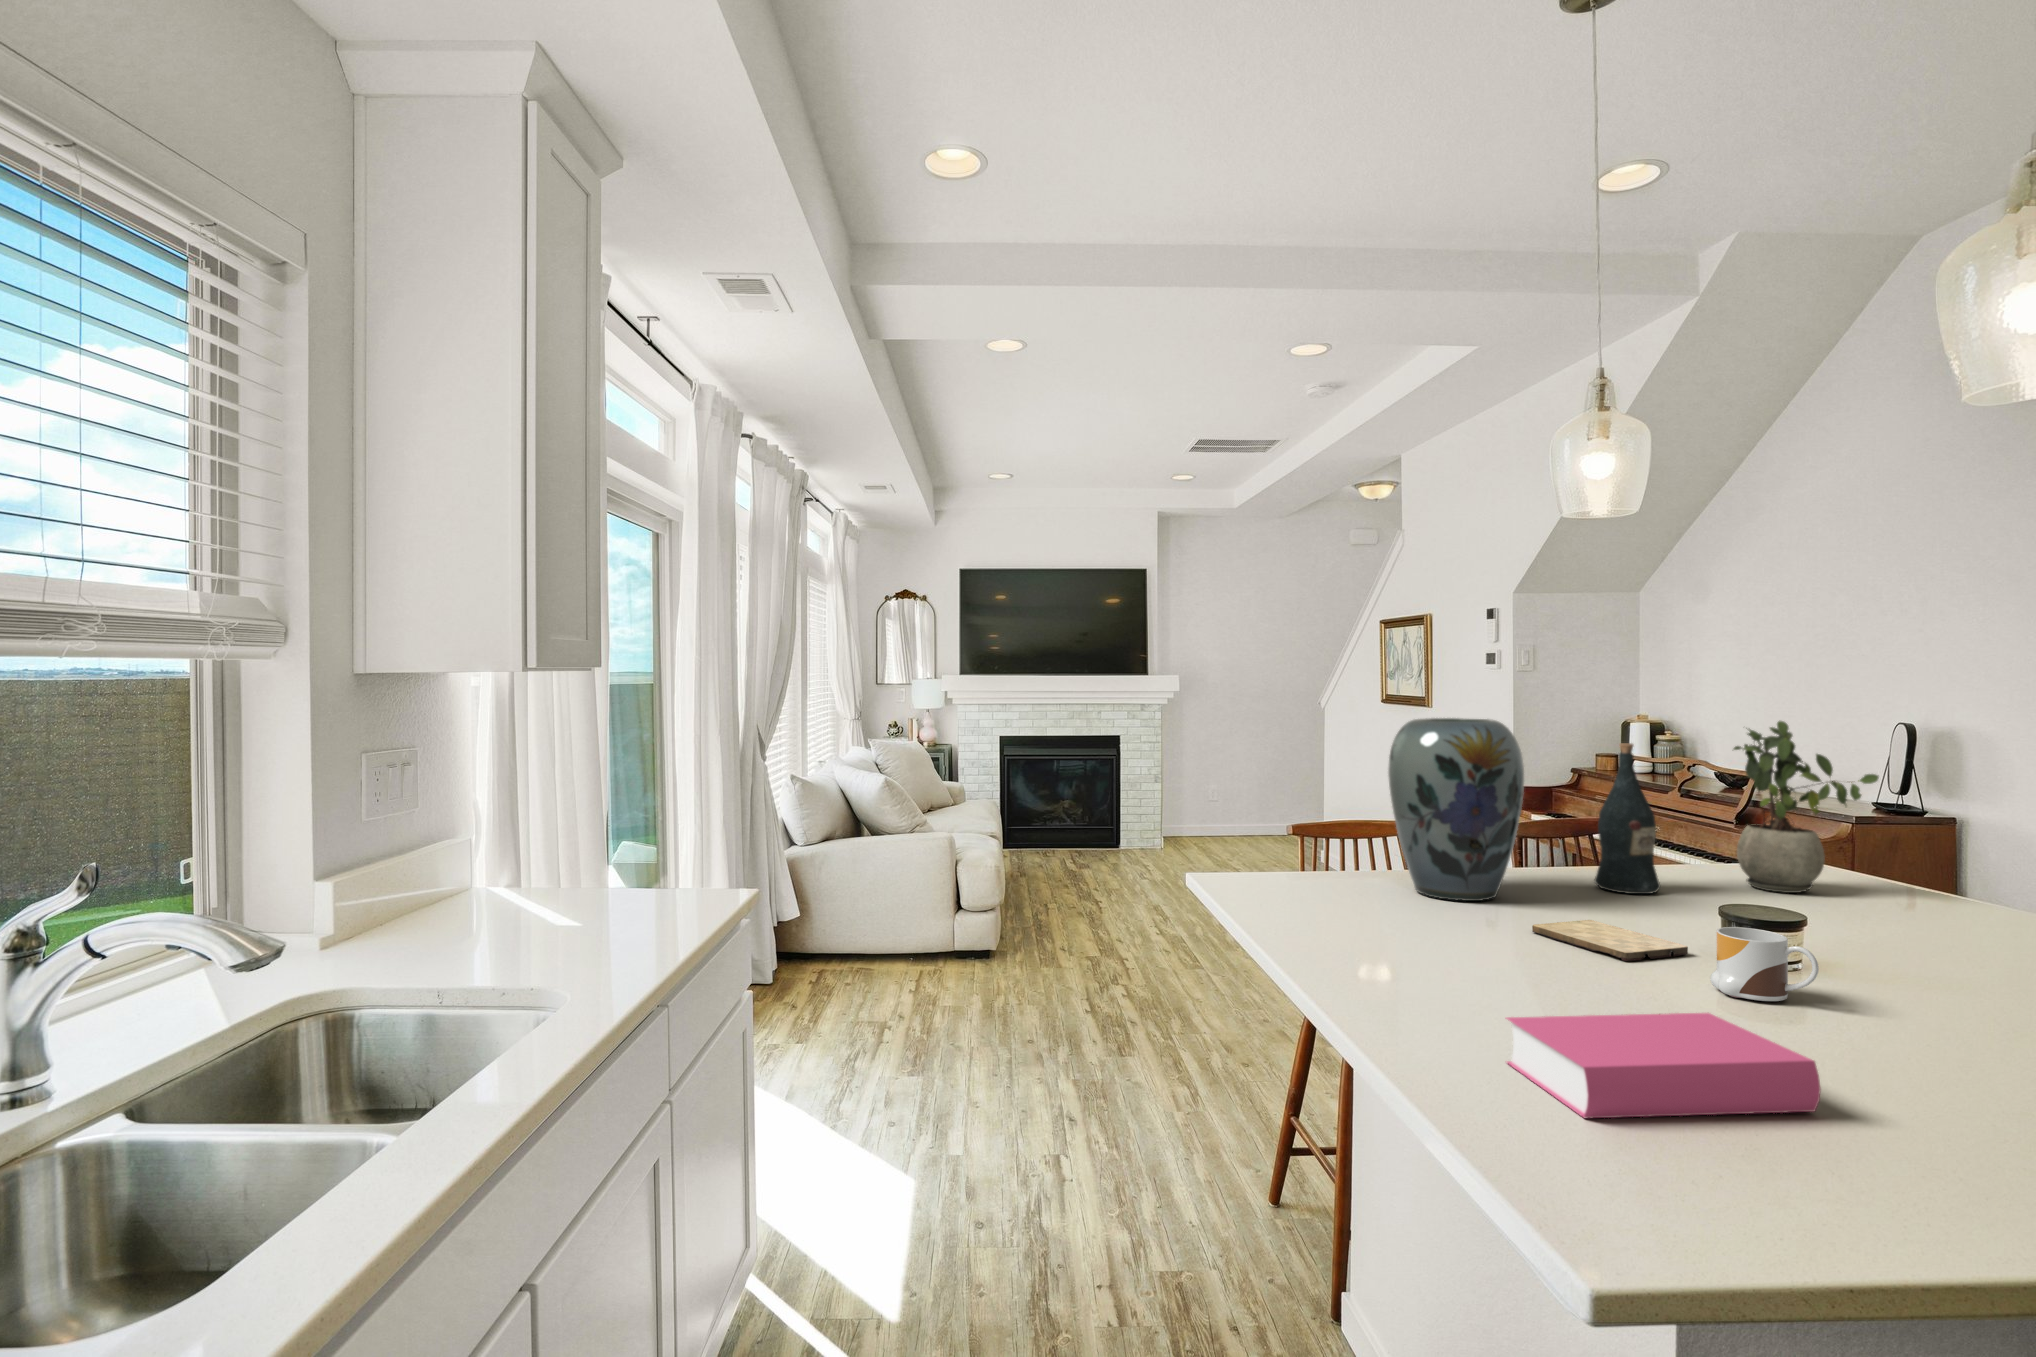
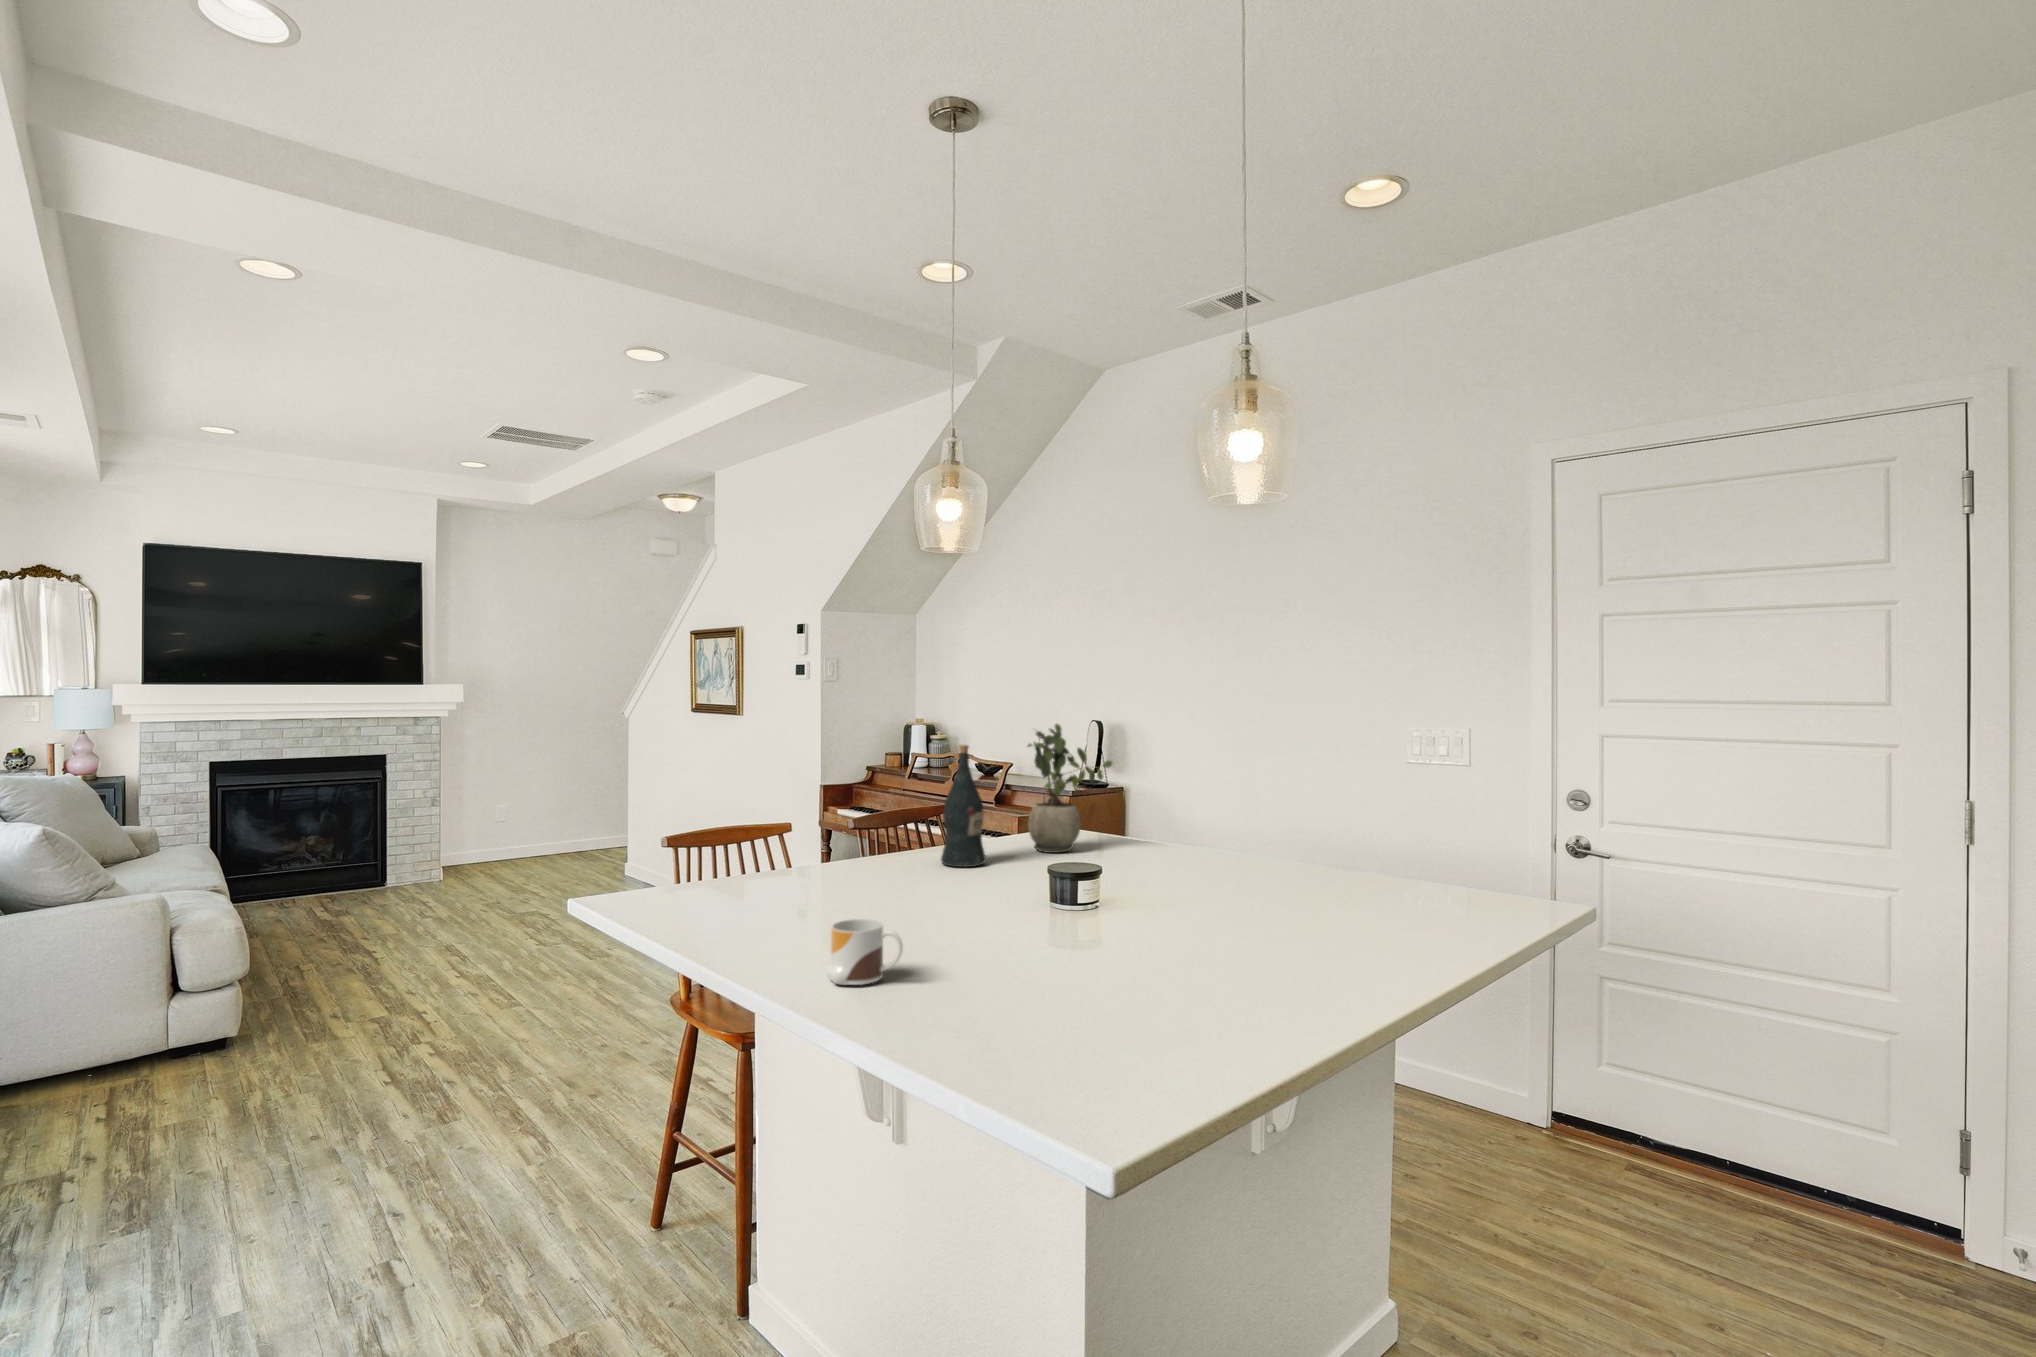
vase: present [1388,718,1524,901] -> none [788,728,900,892]
cutting board: present [1532,920,1688,961] -> none [921,892,1030,921]
mug: present [1710,927,1819,1001] -> present [826,919,903,985]
book: present [1507,1013,1821,1118] -> none [965,949,1162,1048]

